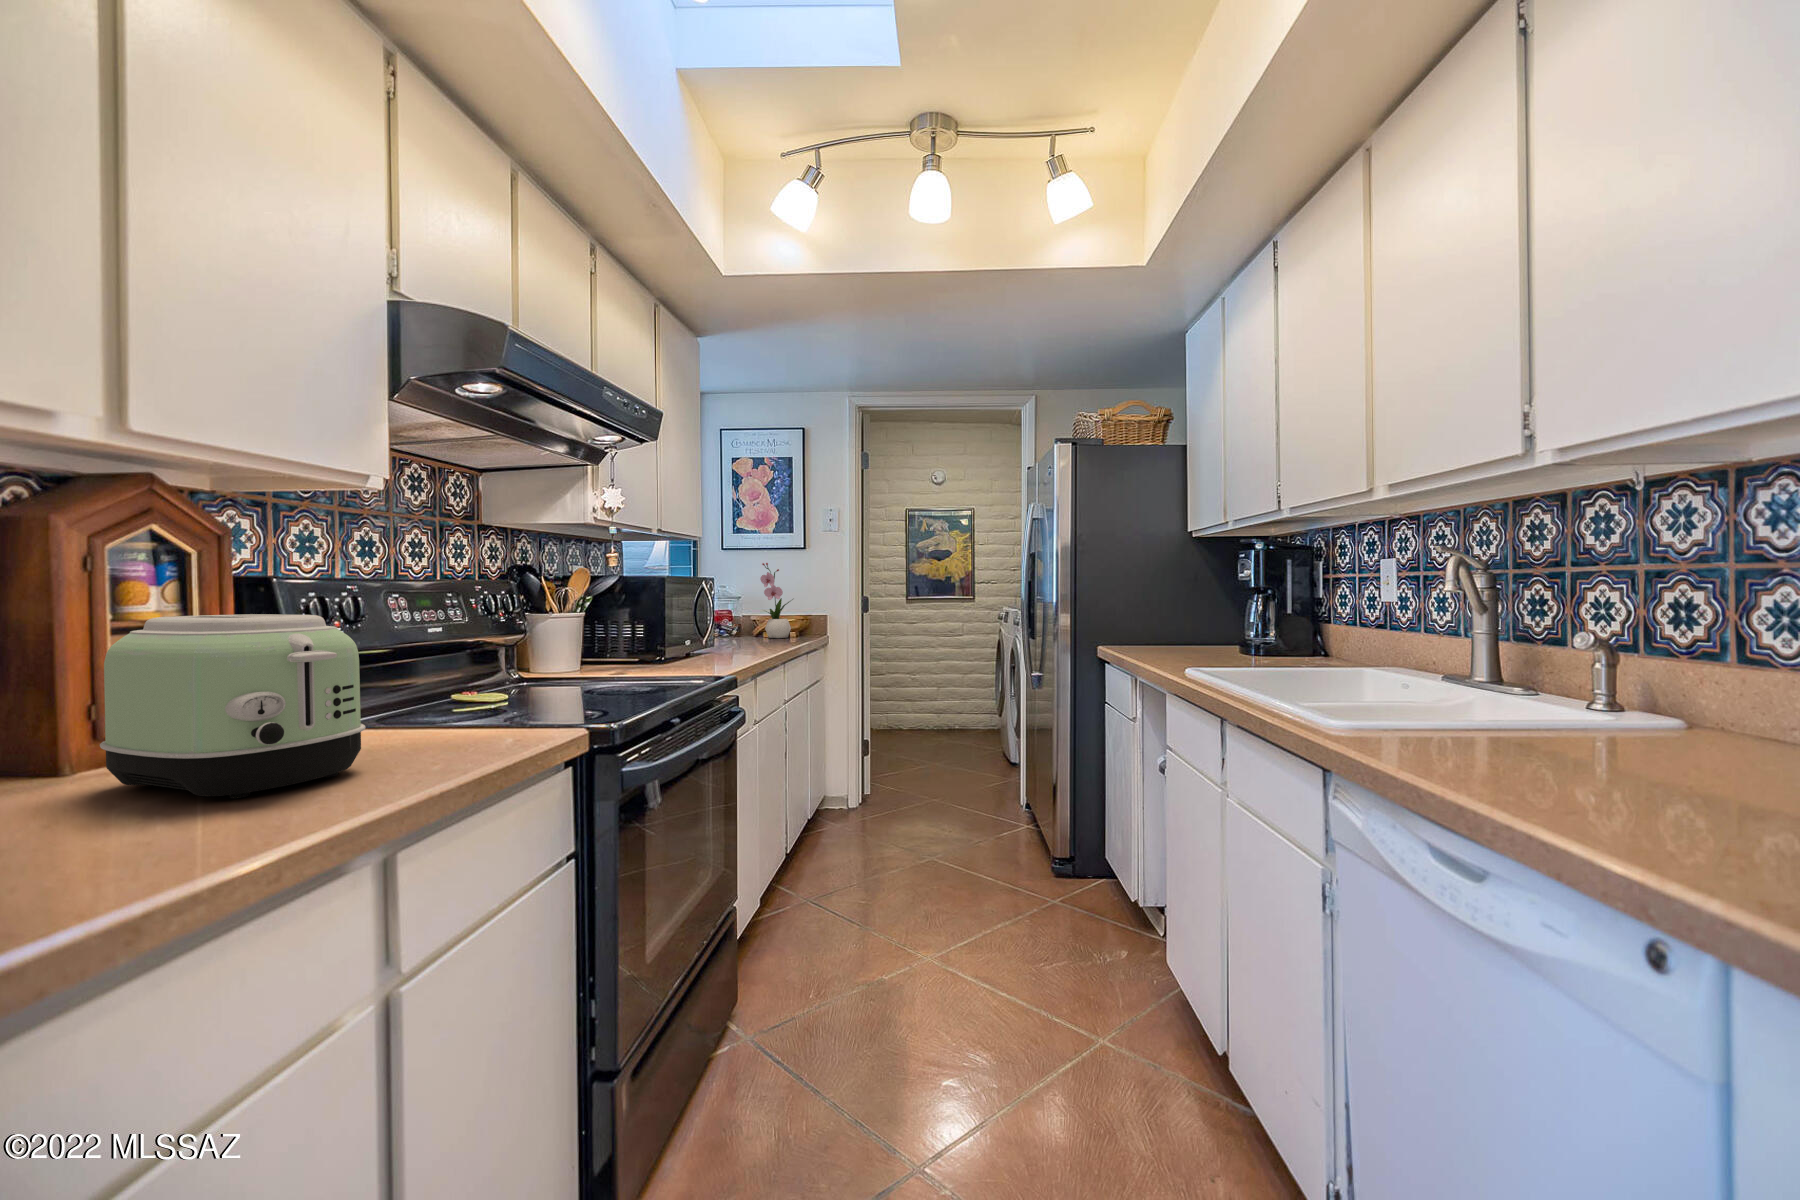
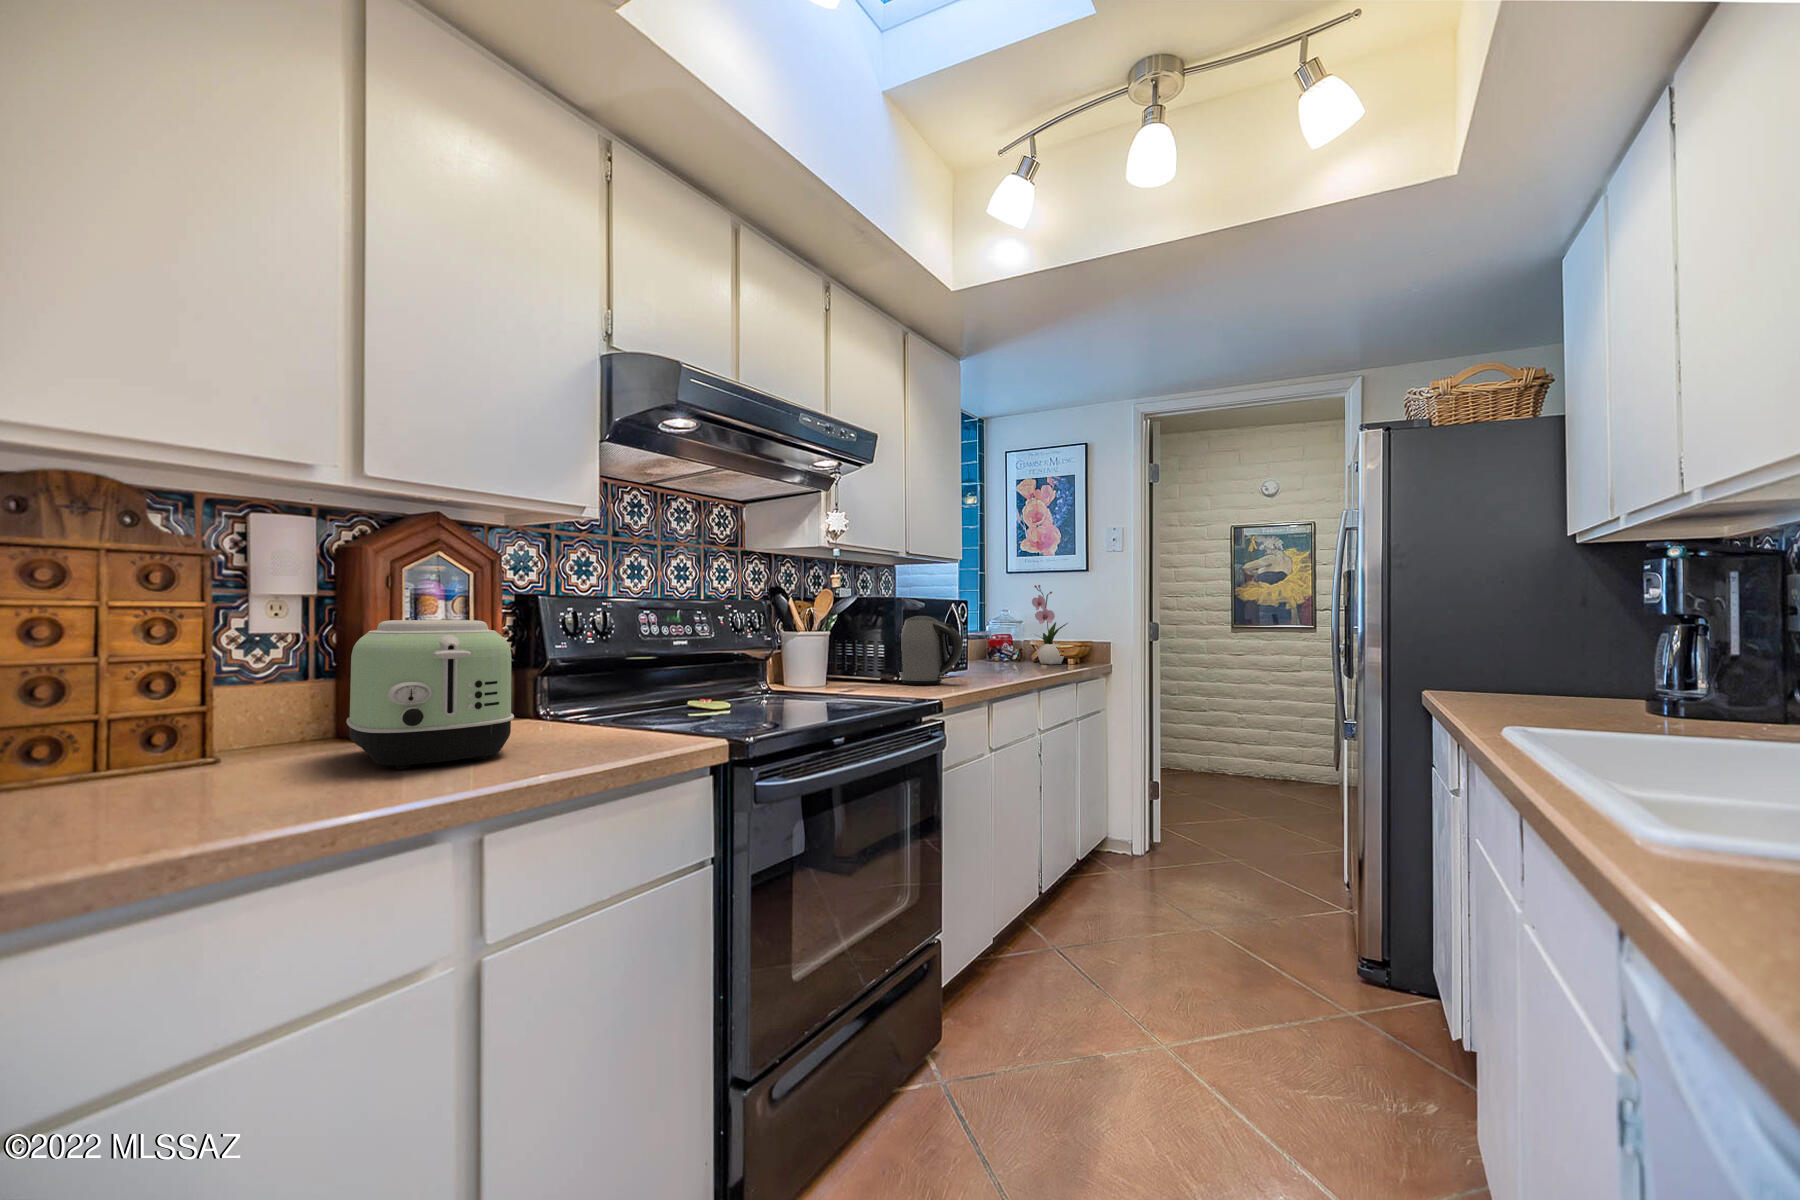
kettle: none [659,596,730,664] -> present [899,616,962,685]

